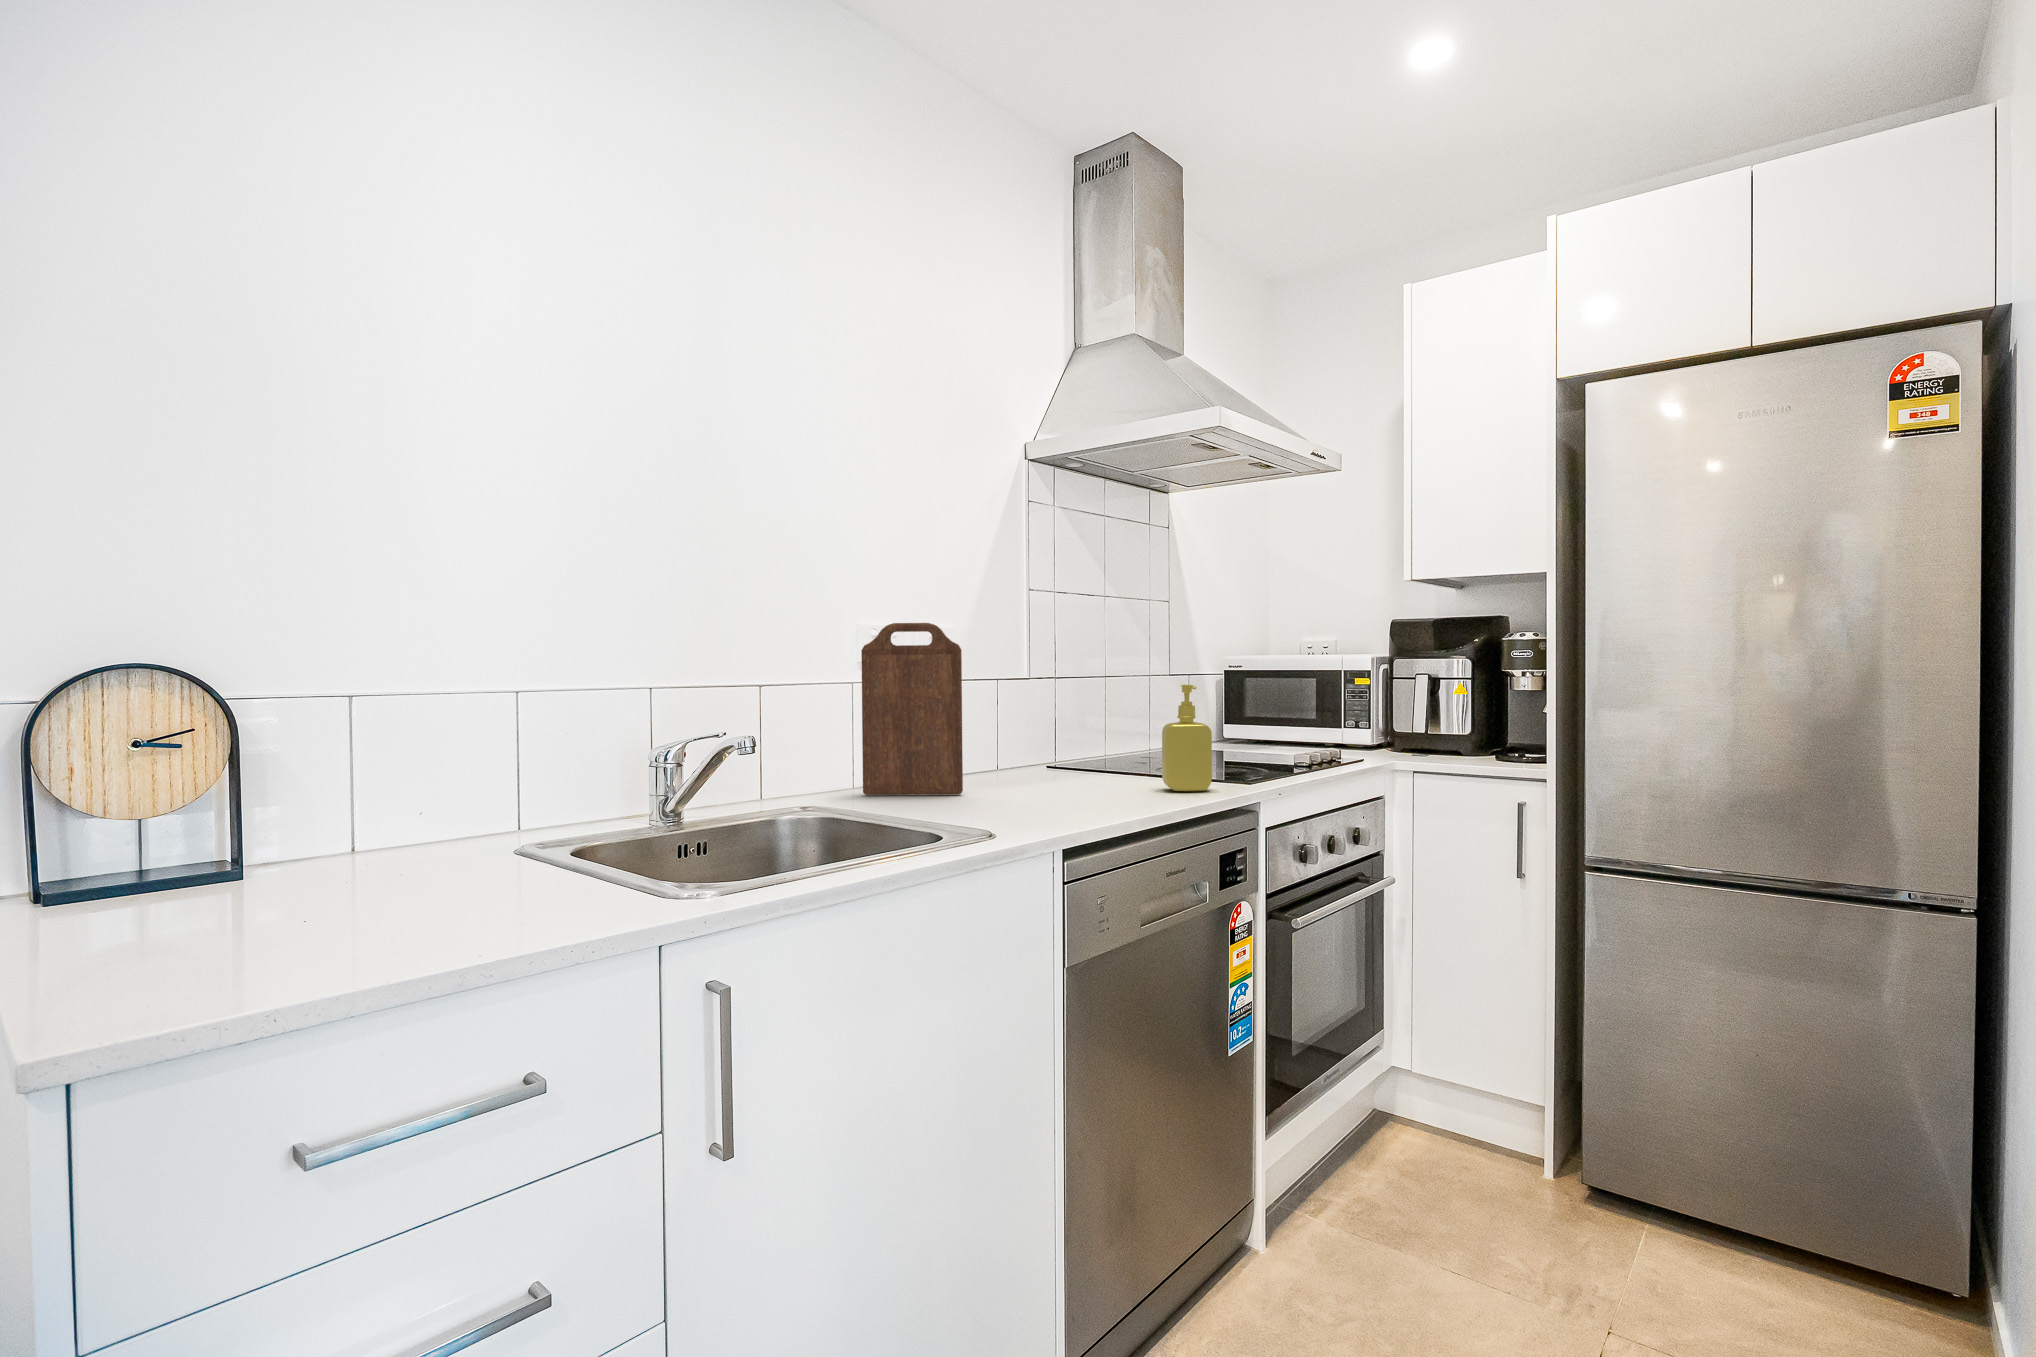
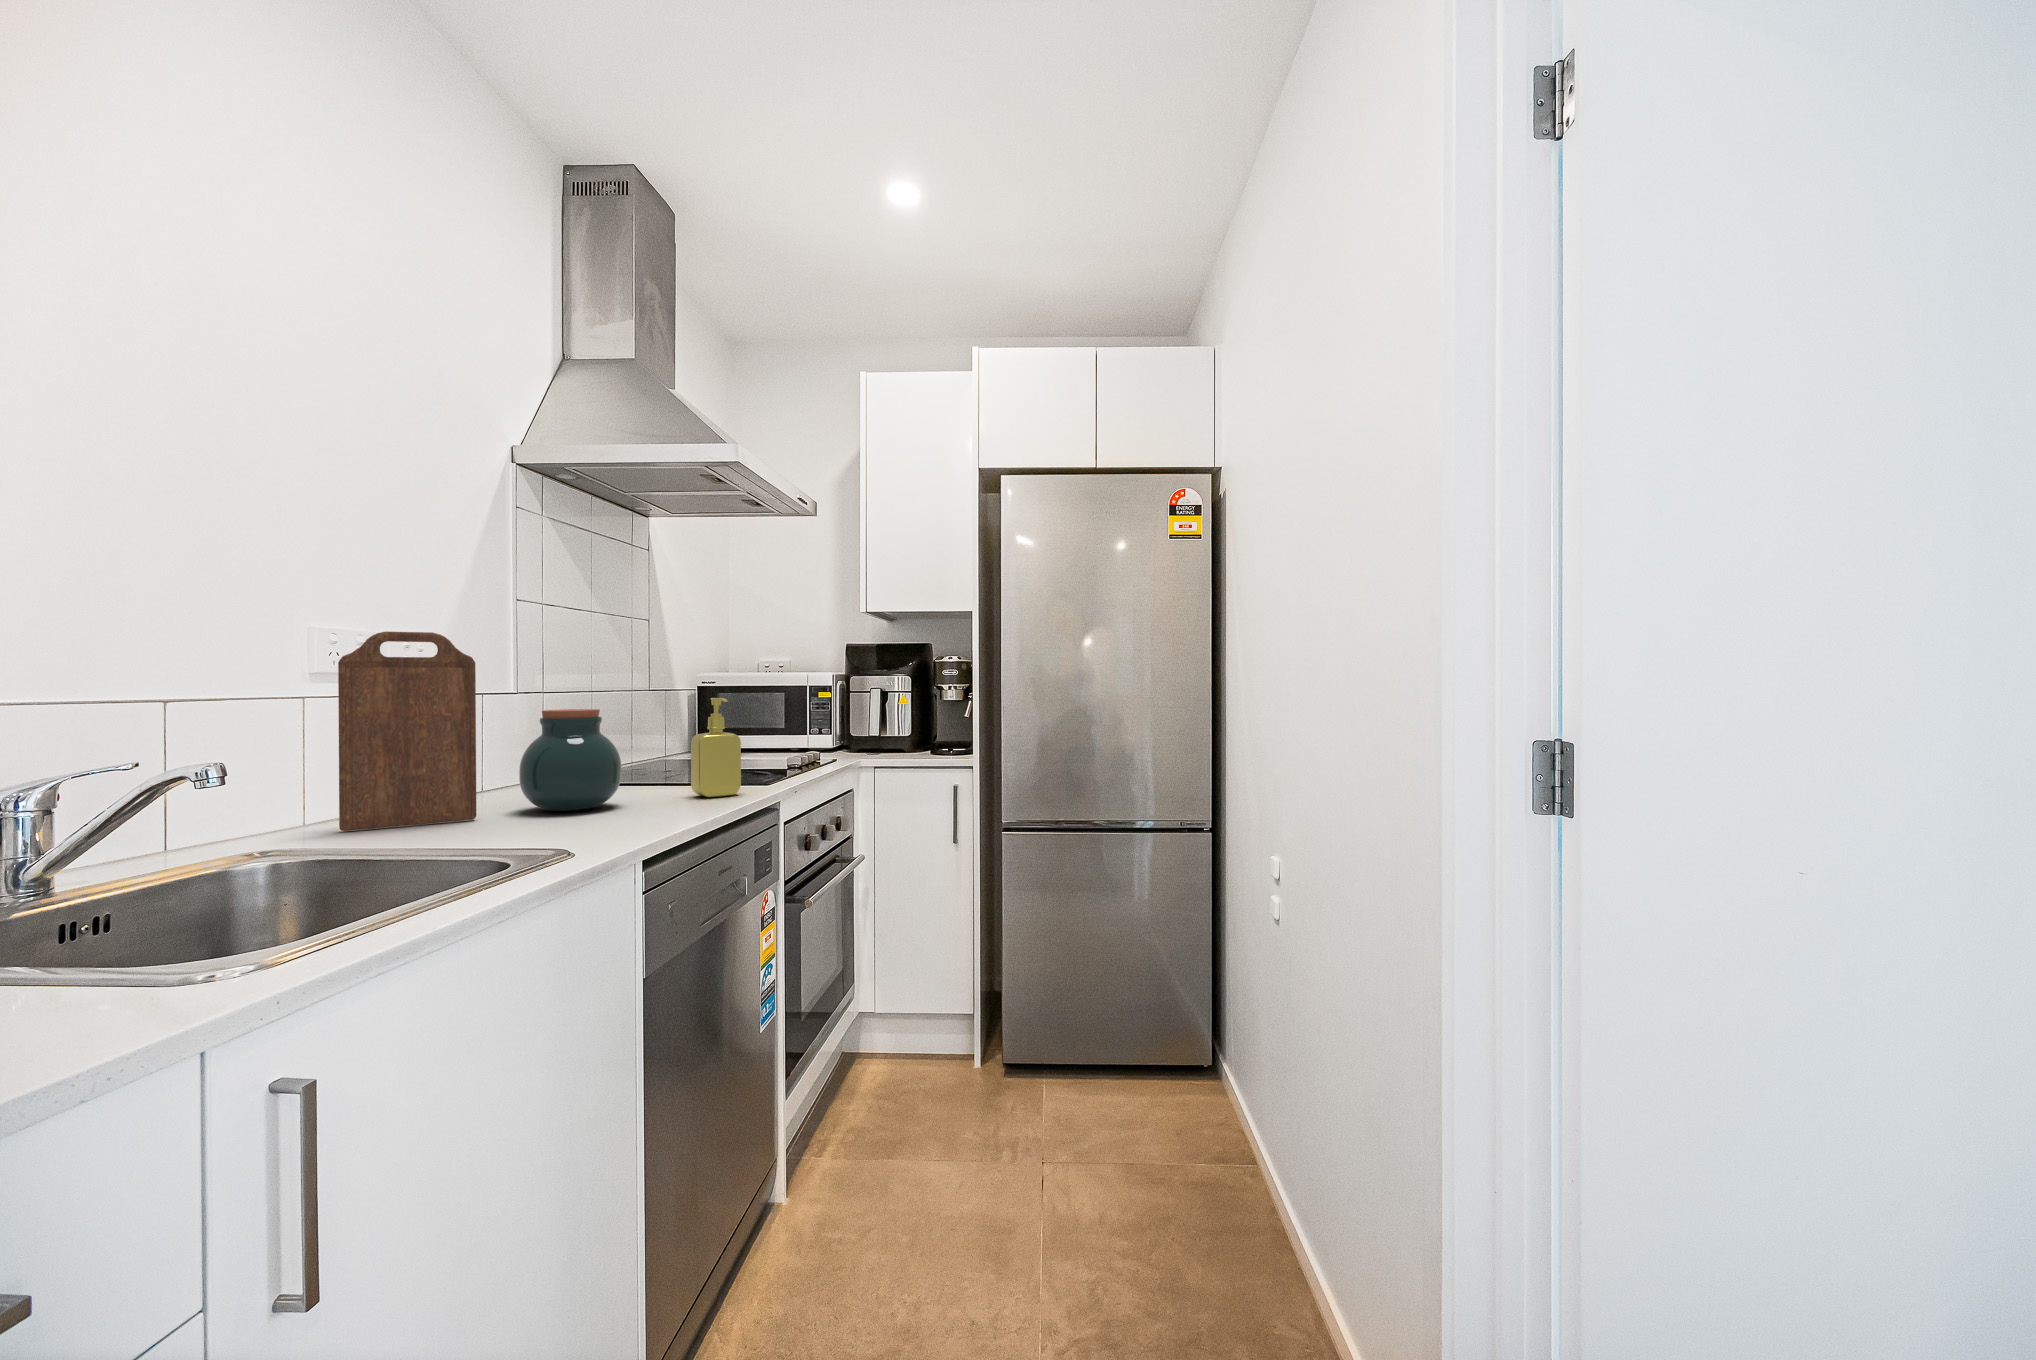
jar: none [1001,694,1089,793] -> present [519,709,621,811]

